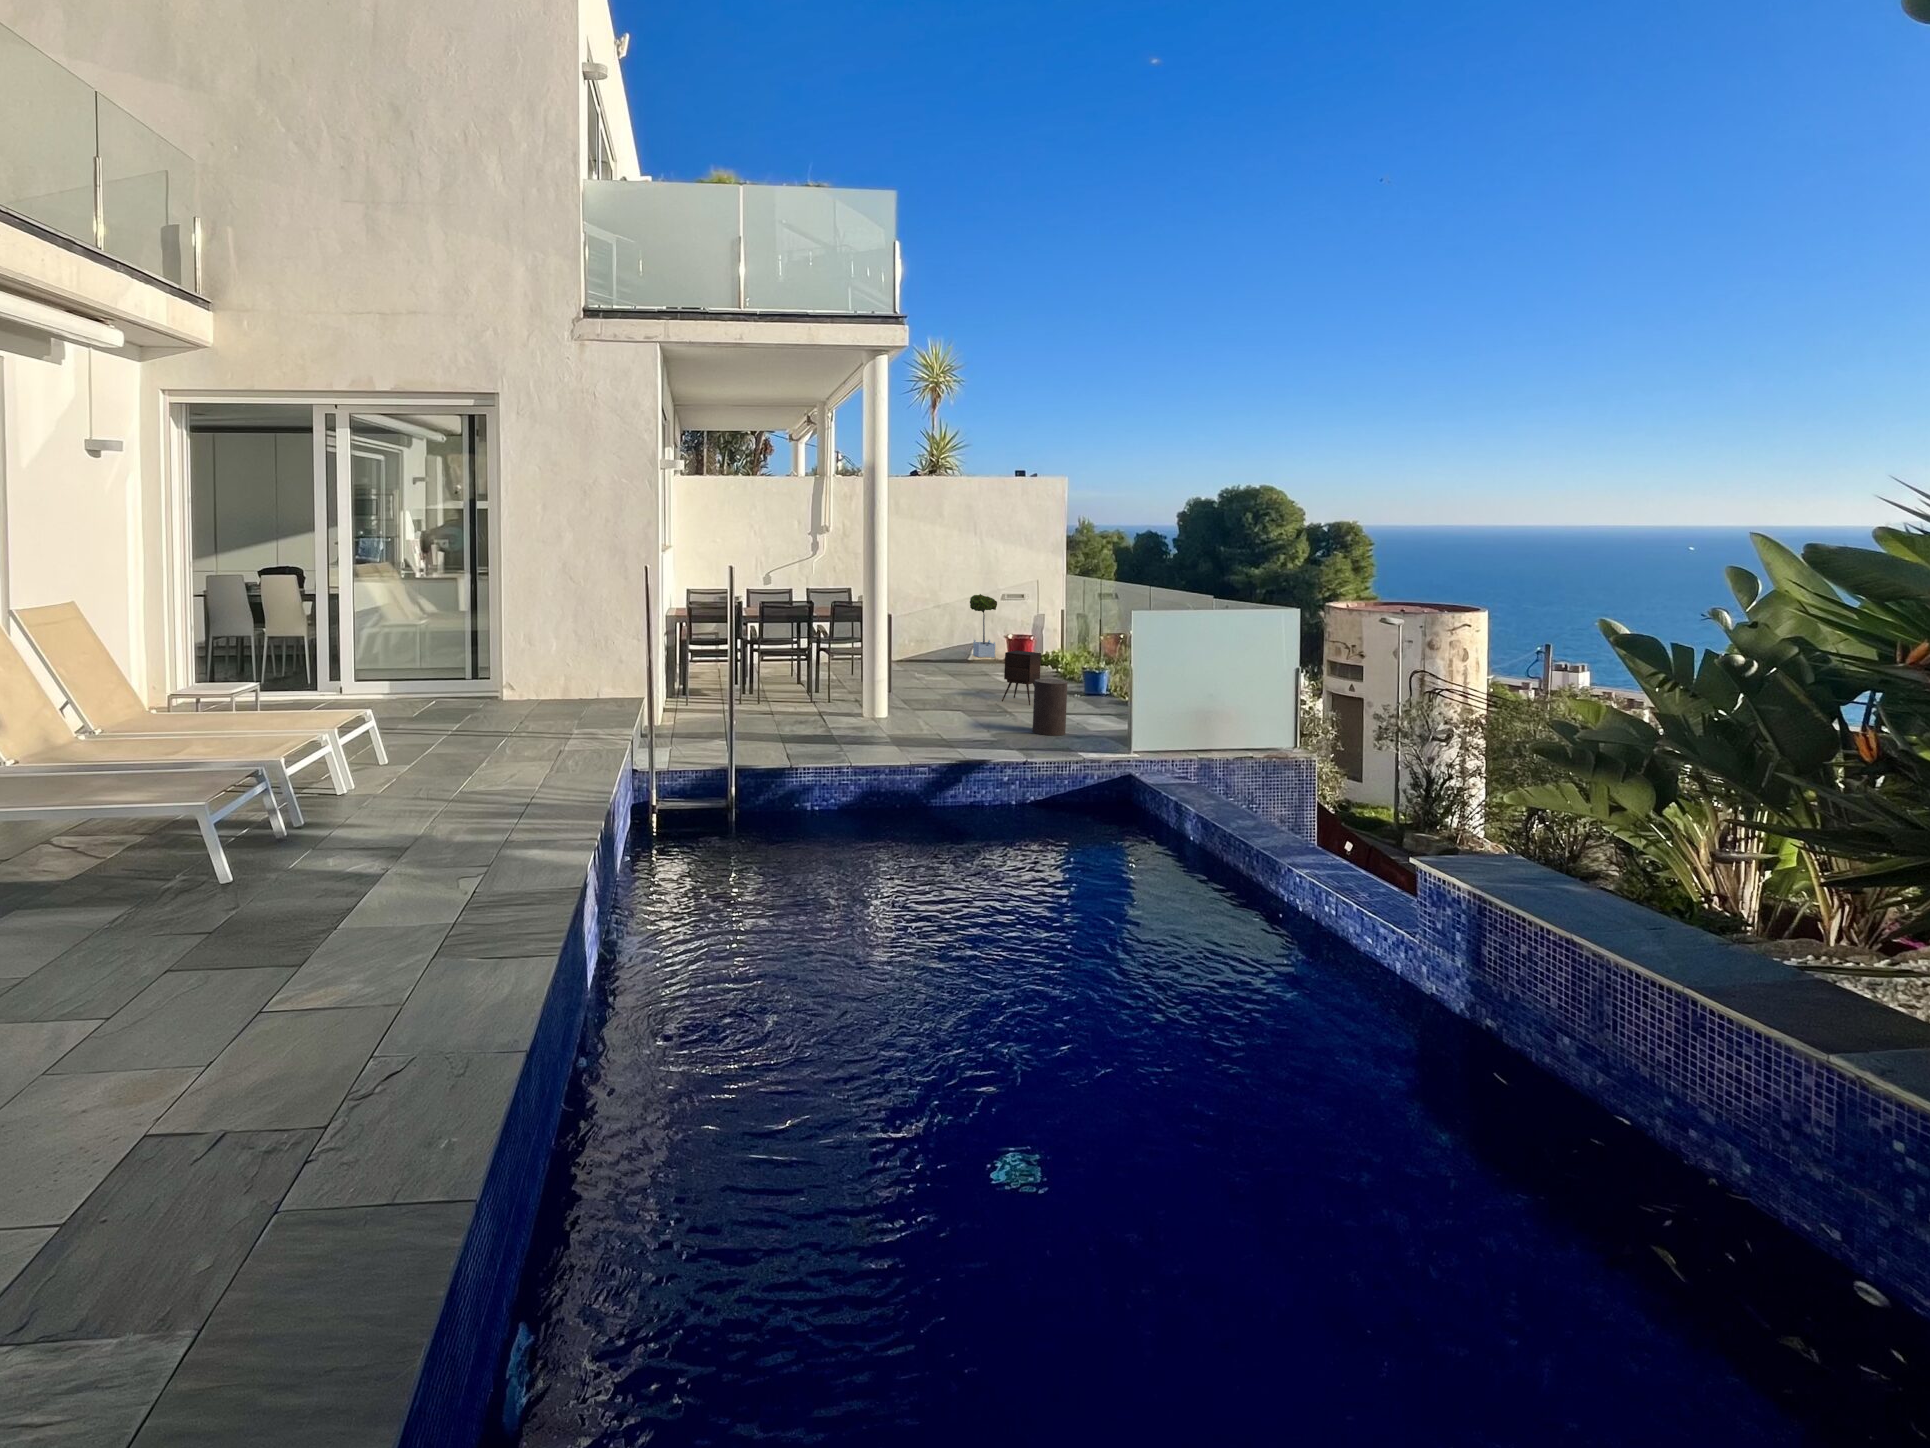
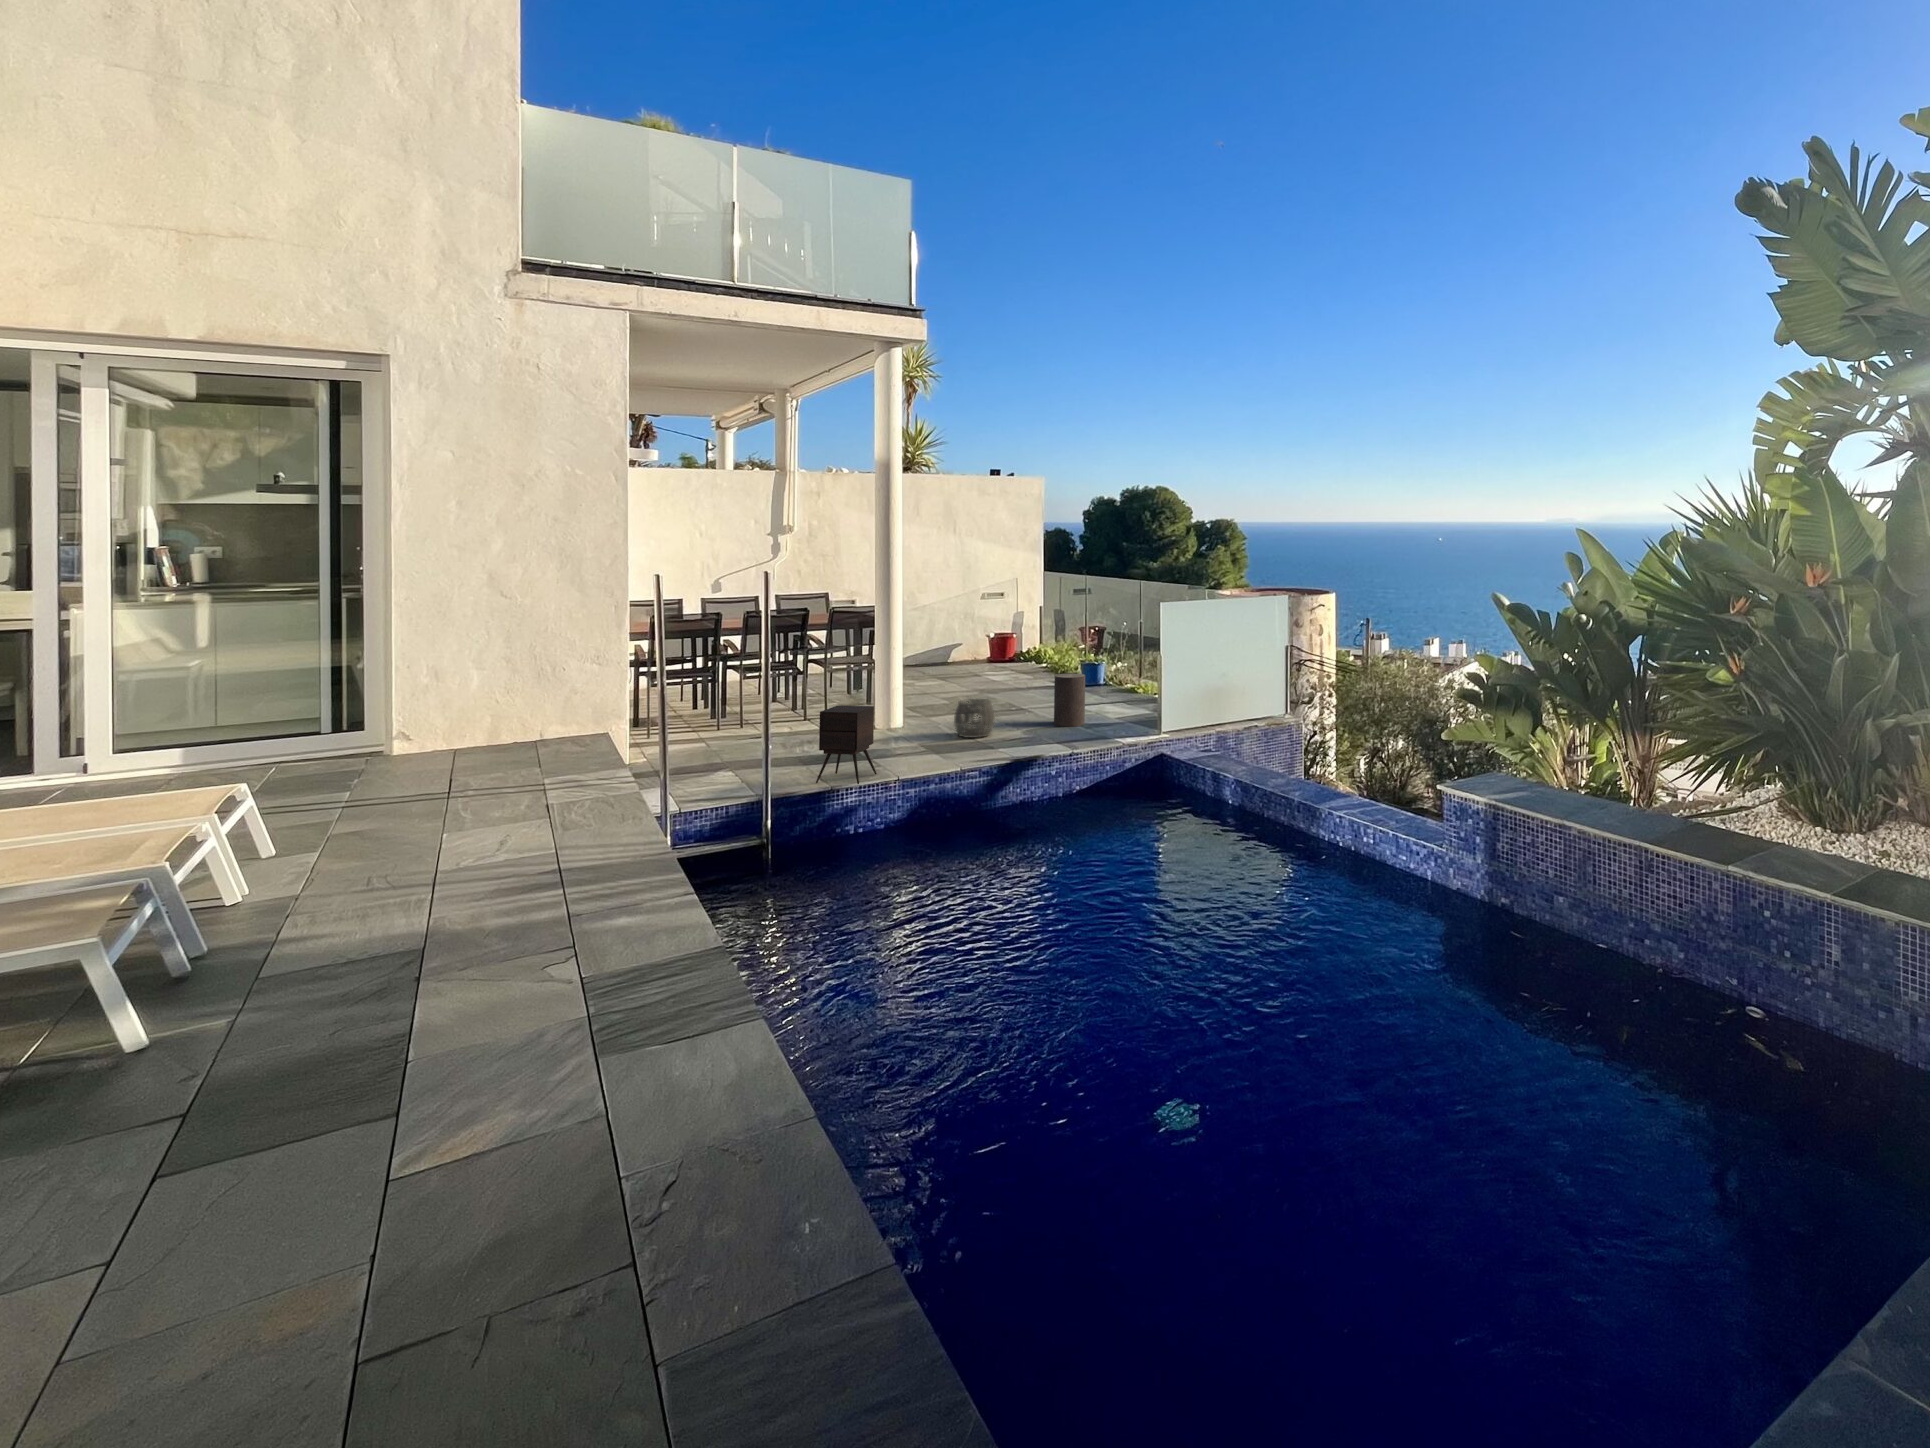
potted tree: present [970,594,997,657] -> none [935,597,963,660]
side table: present [1002,650,1041,705] -> present [816,705,877,784]
woven basket: none [925,695,966,735] -> present [954,699,995,738]

